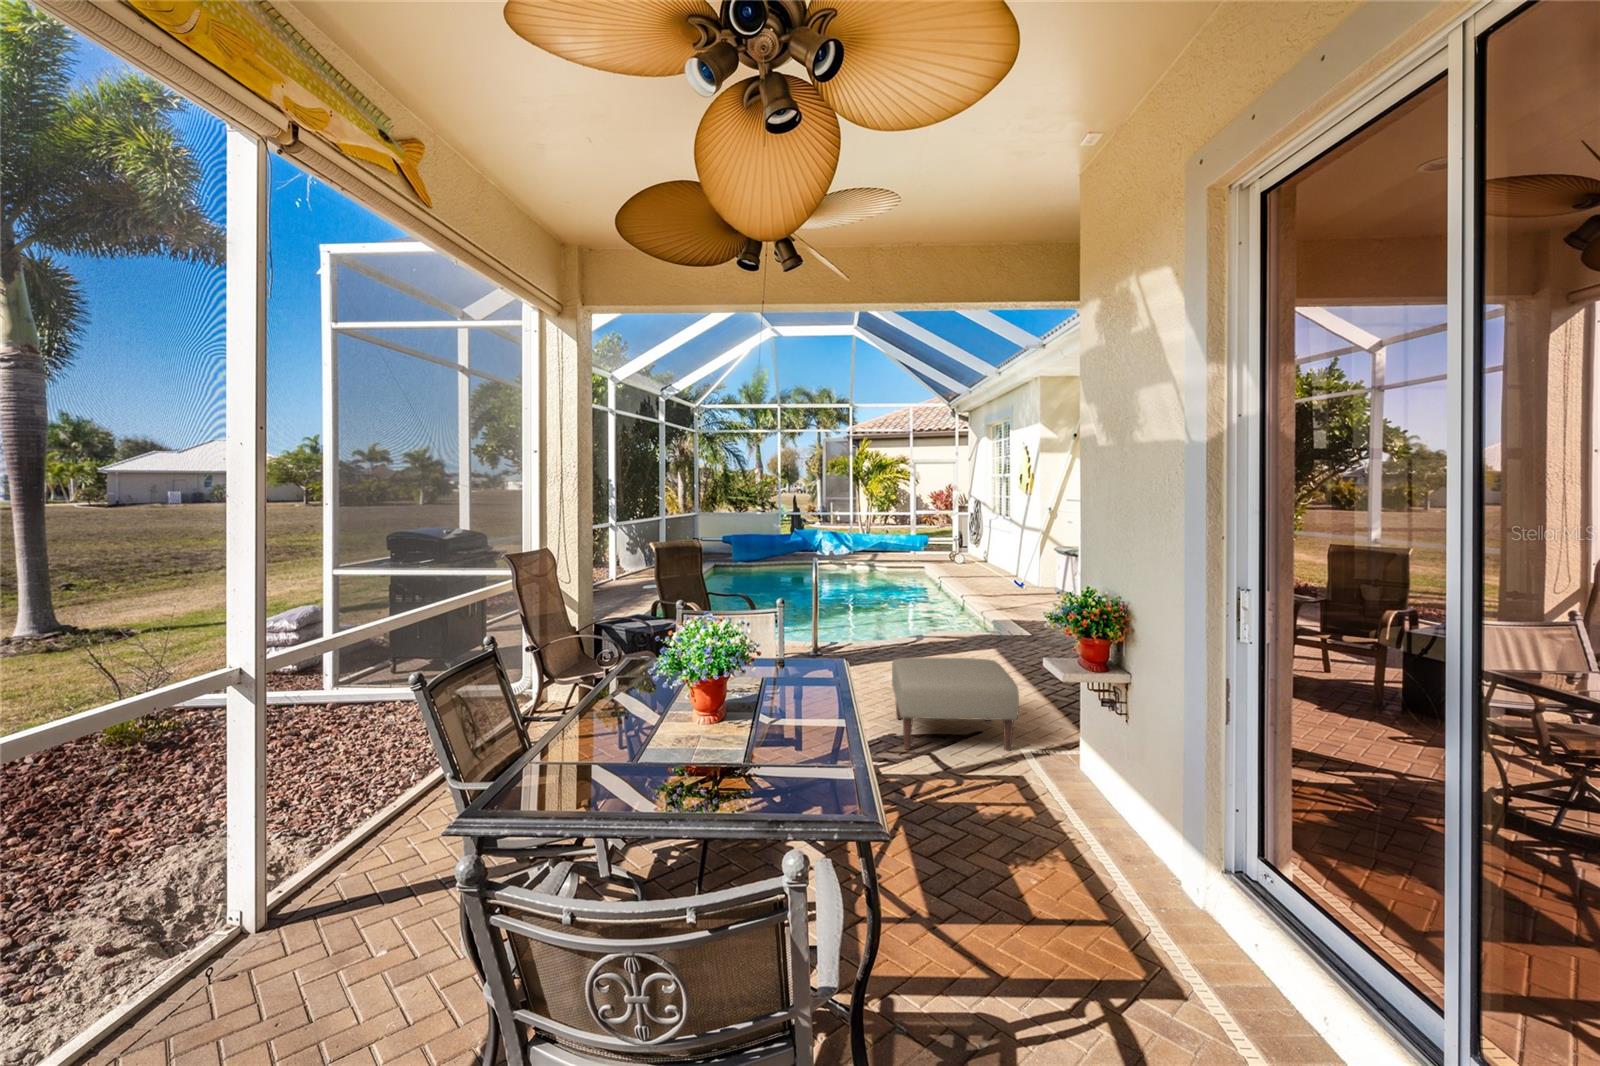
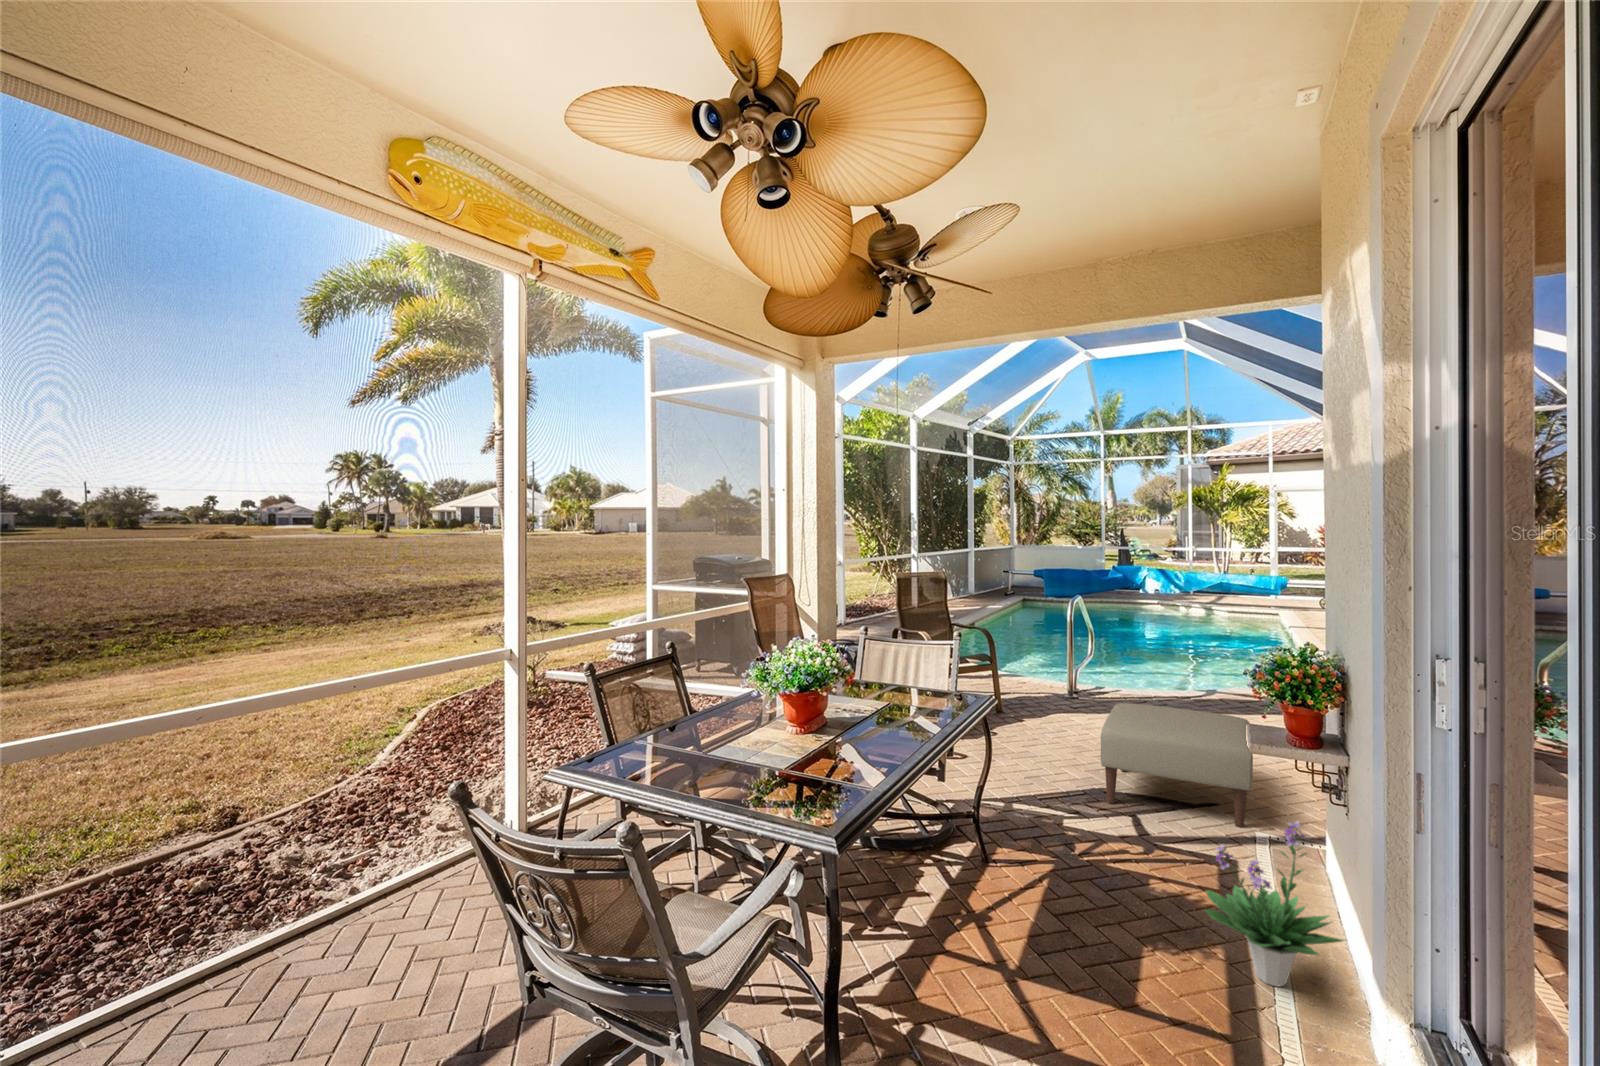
potted plant: none [1048,738,1154,871] -> present [1205,822,1343,986]

